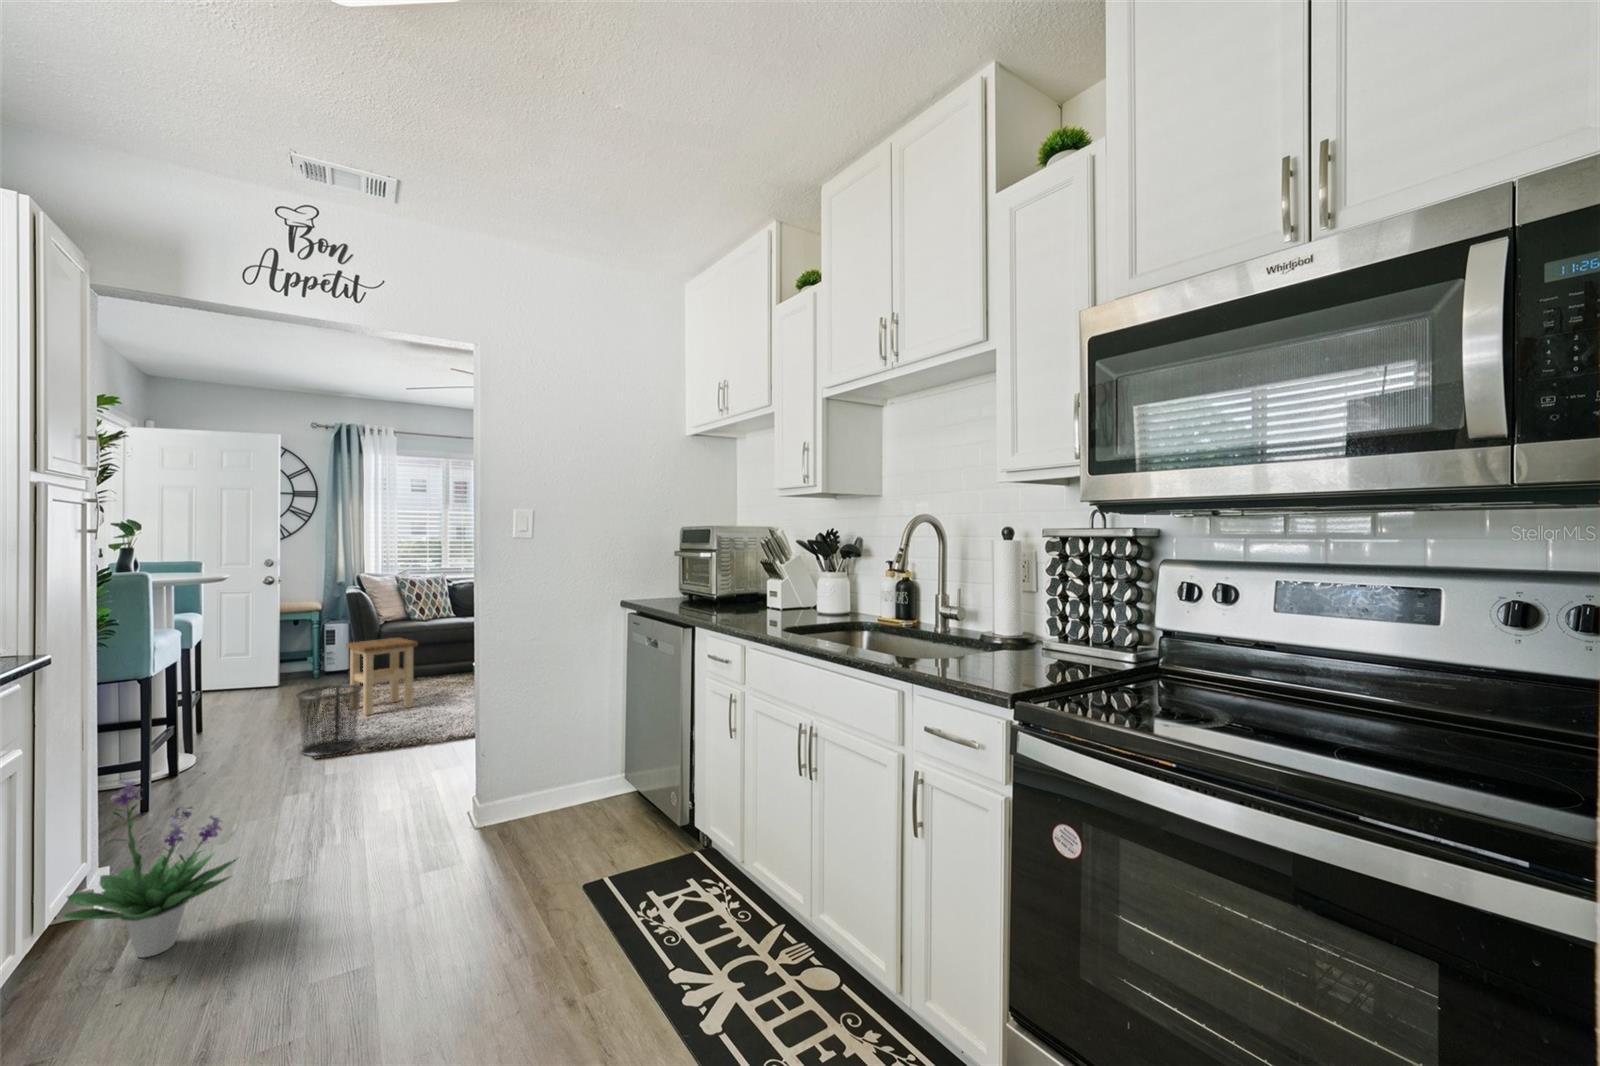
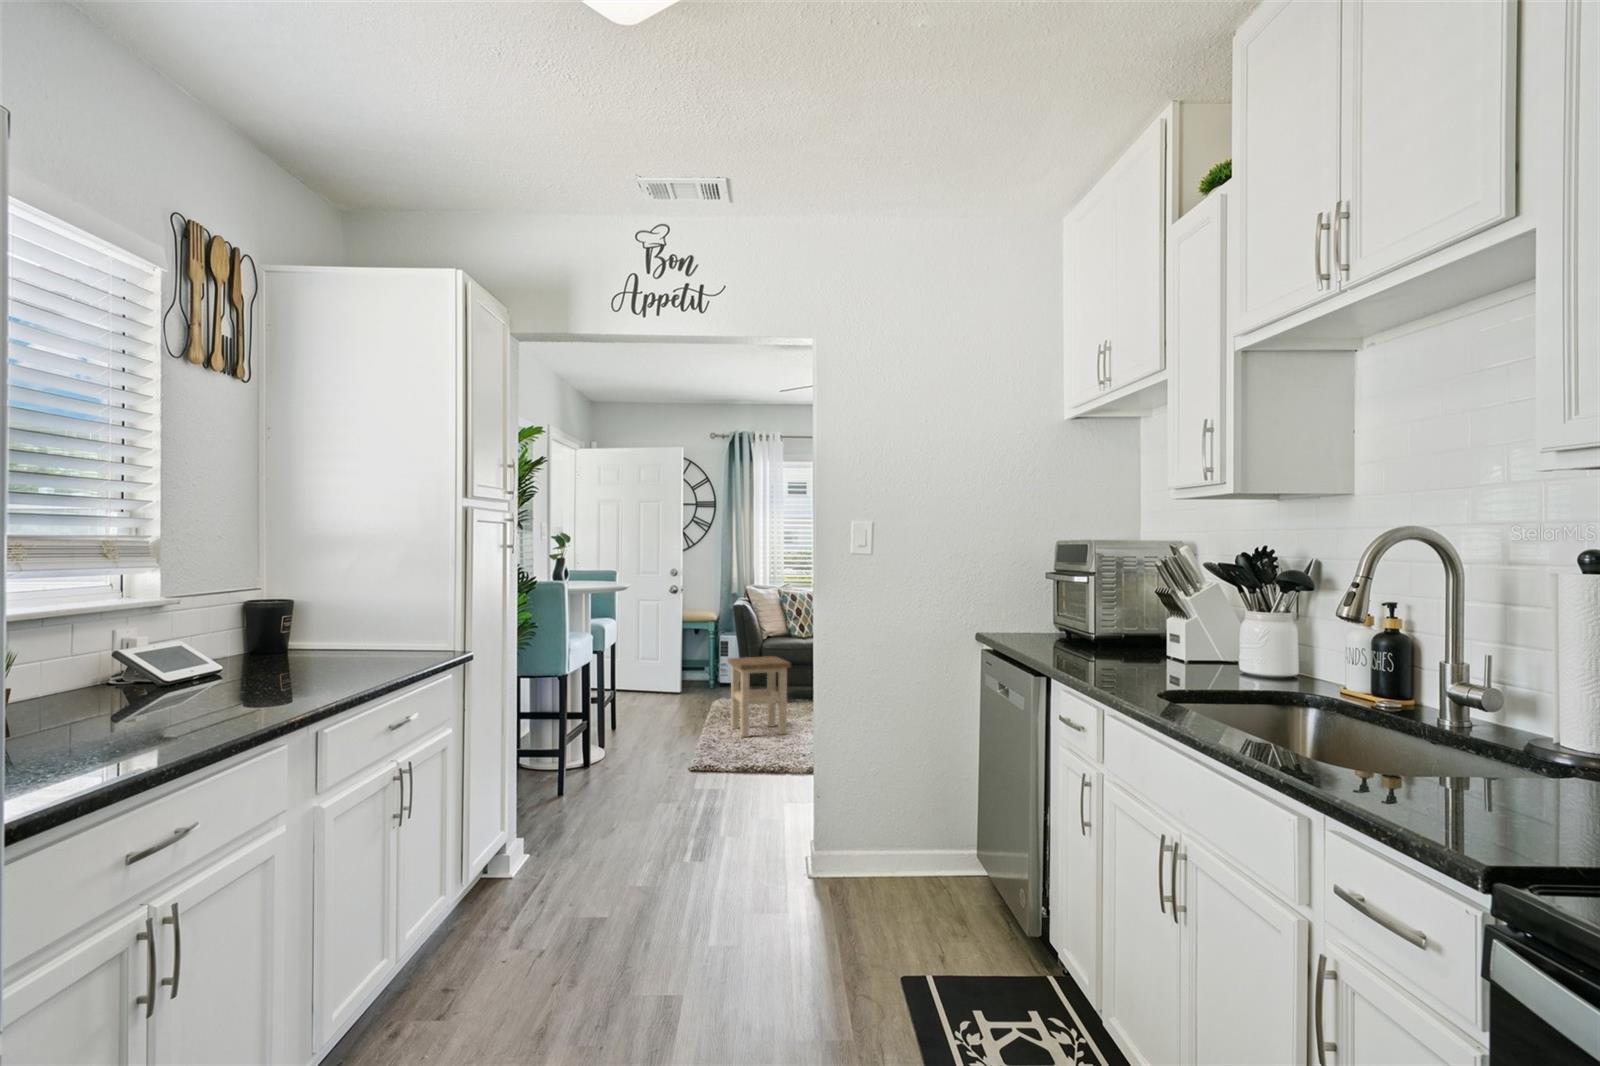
trash can: present [296,685,362,756] -> none [676,702,732,773]
potted plant: present [63,781,236,957] -> none [476,770,600,932]

